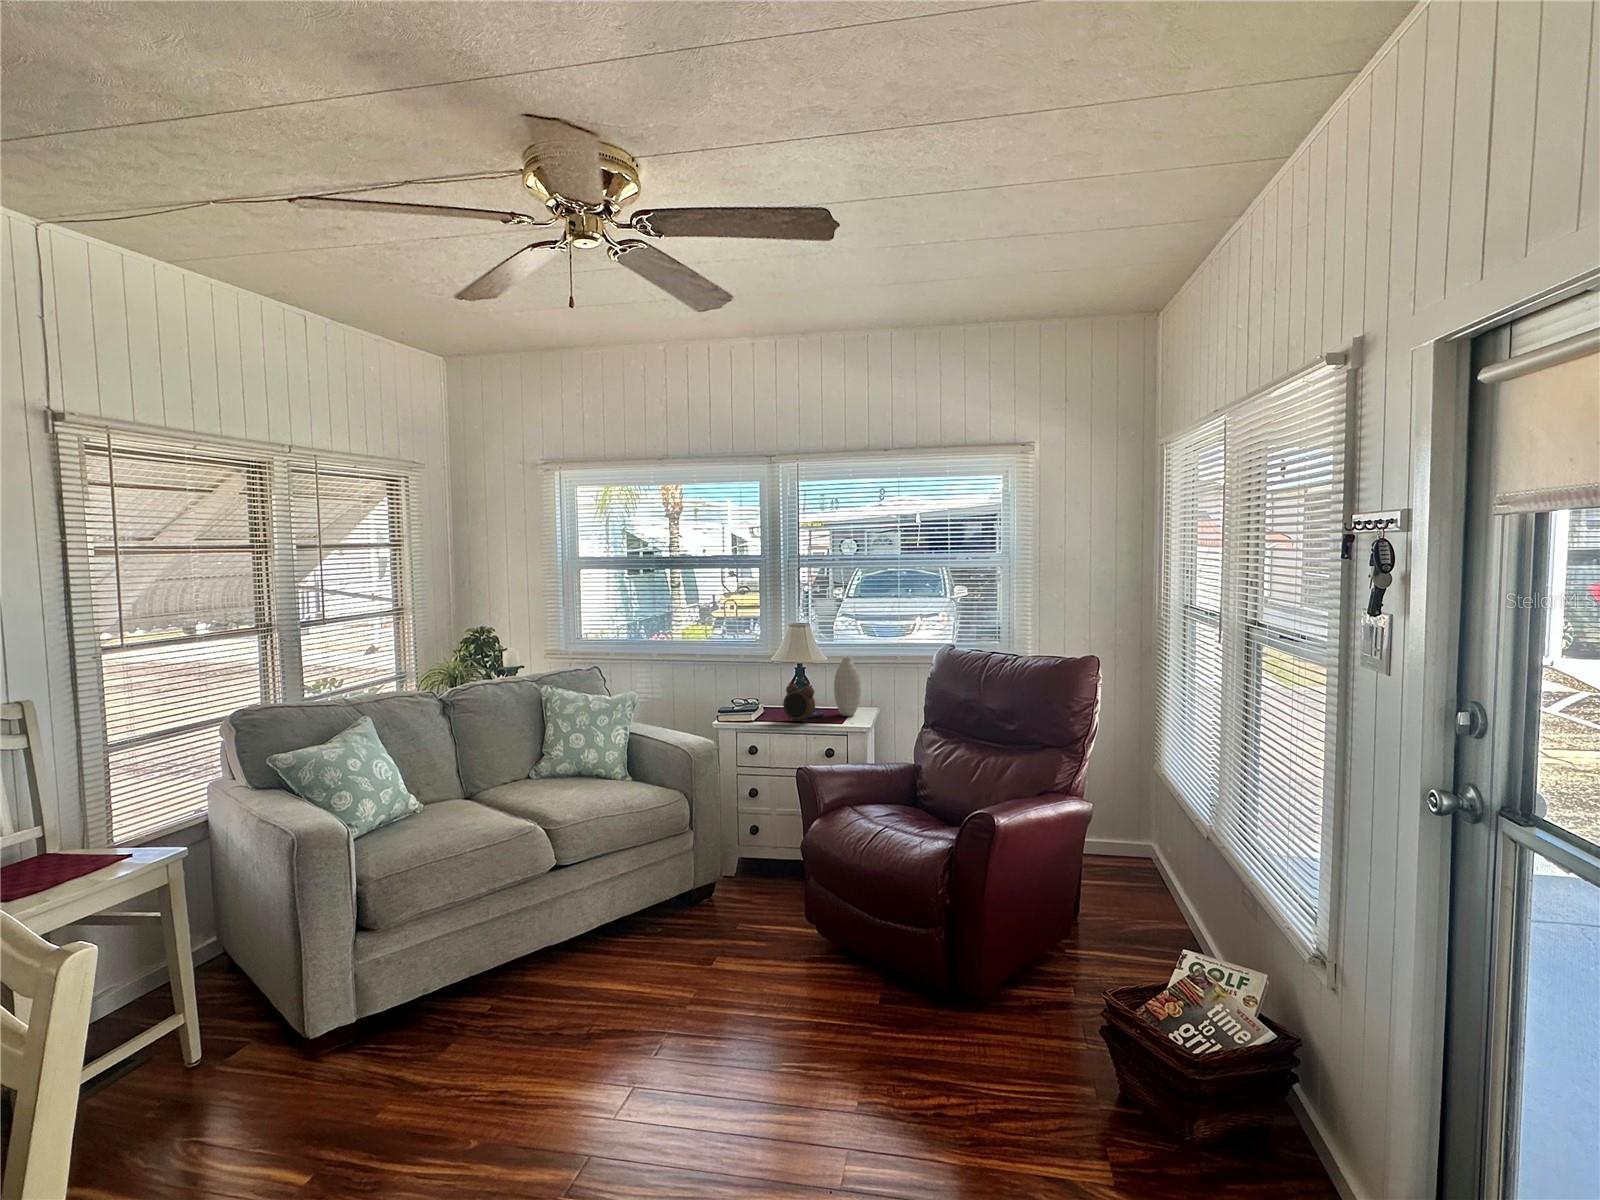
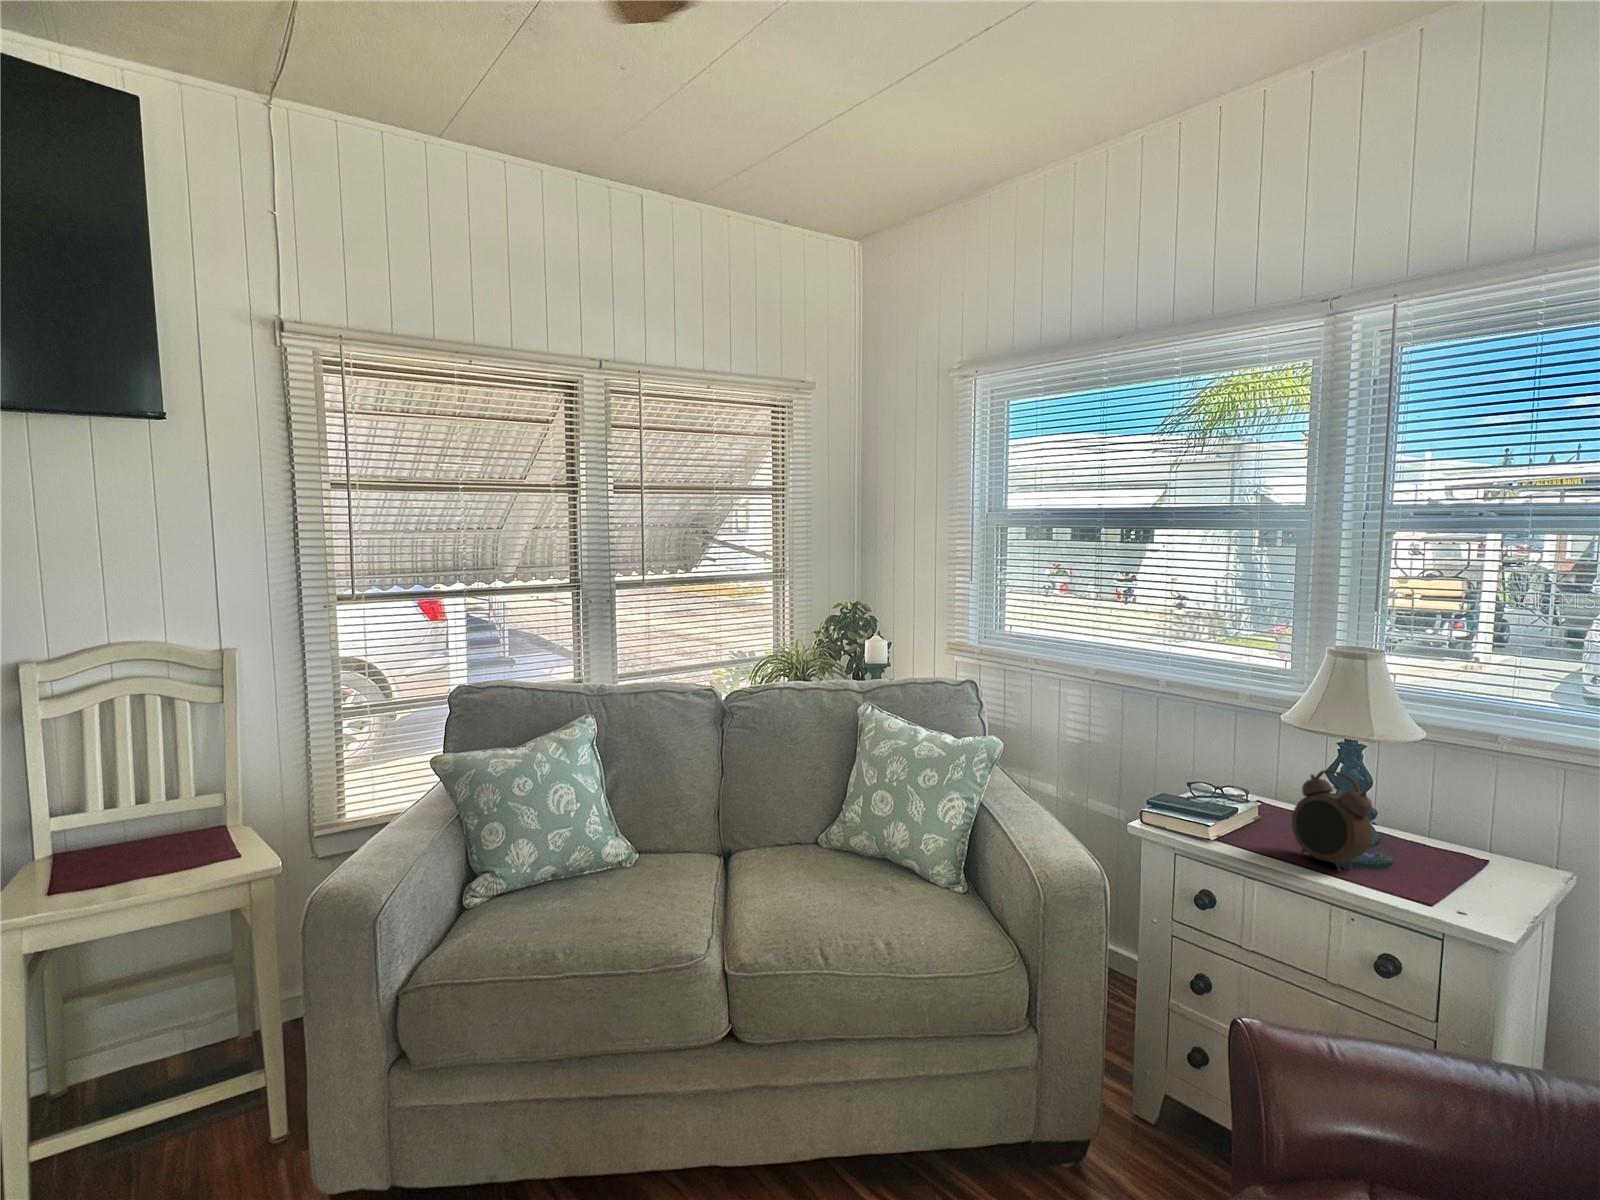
vase: present [834,656,861,716] -> none [1433,737,1511,877]

